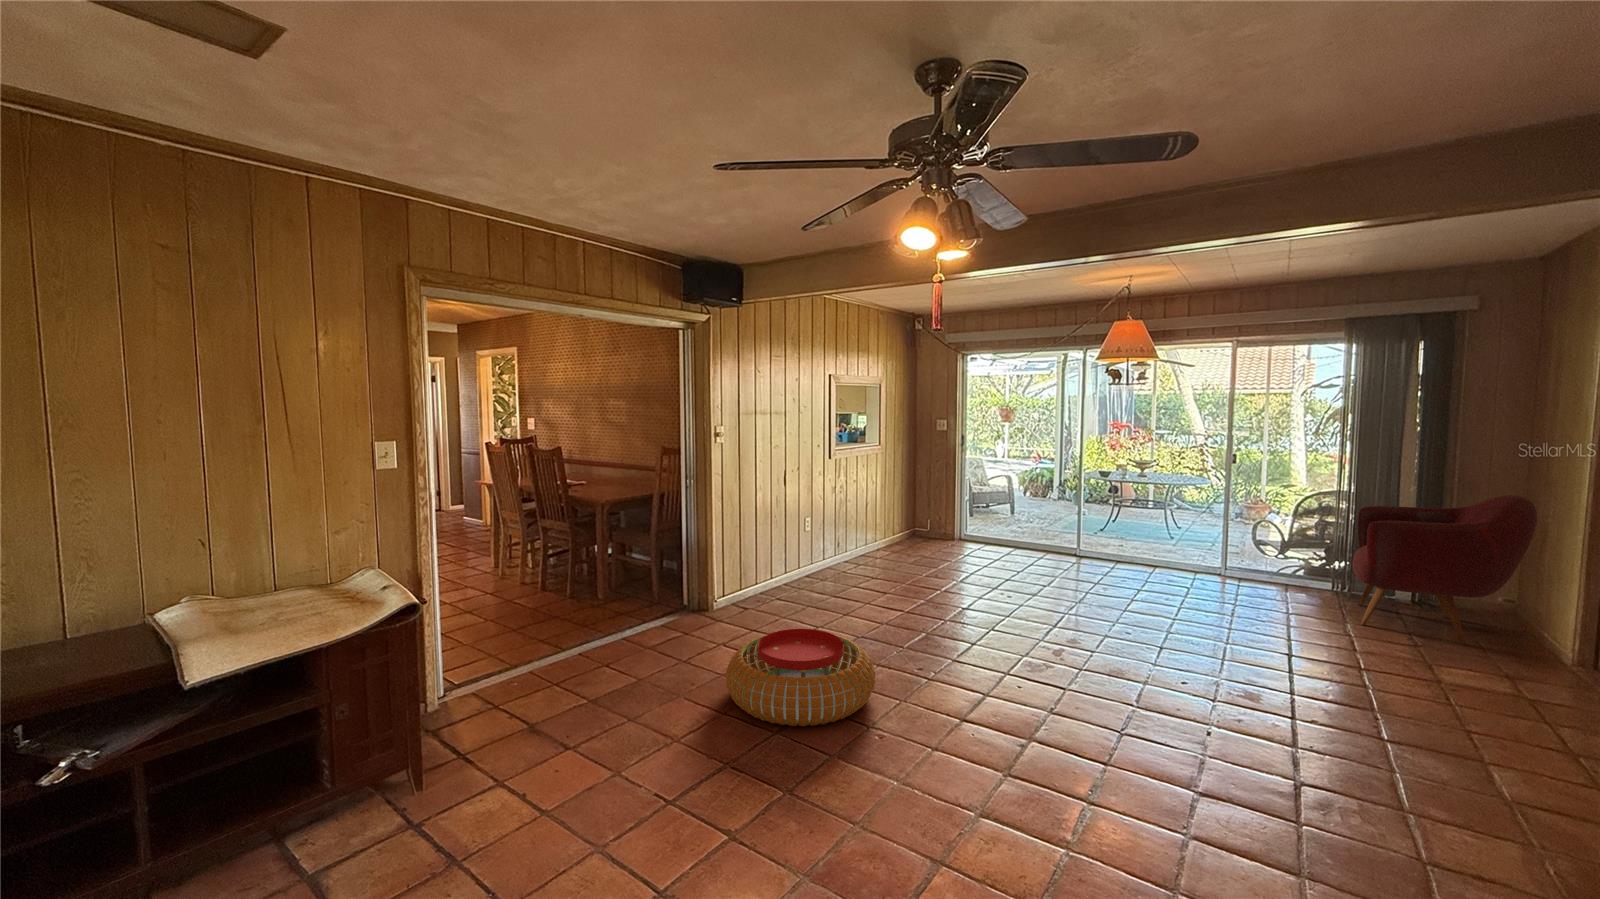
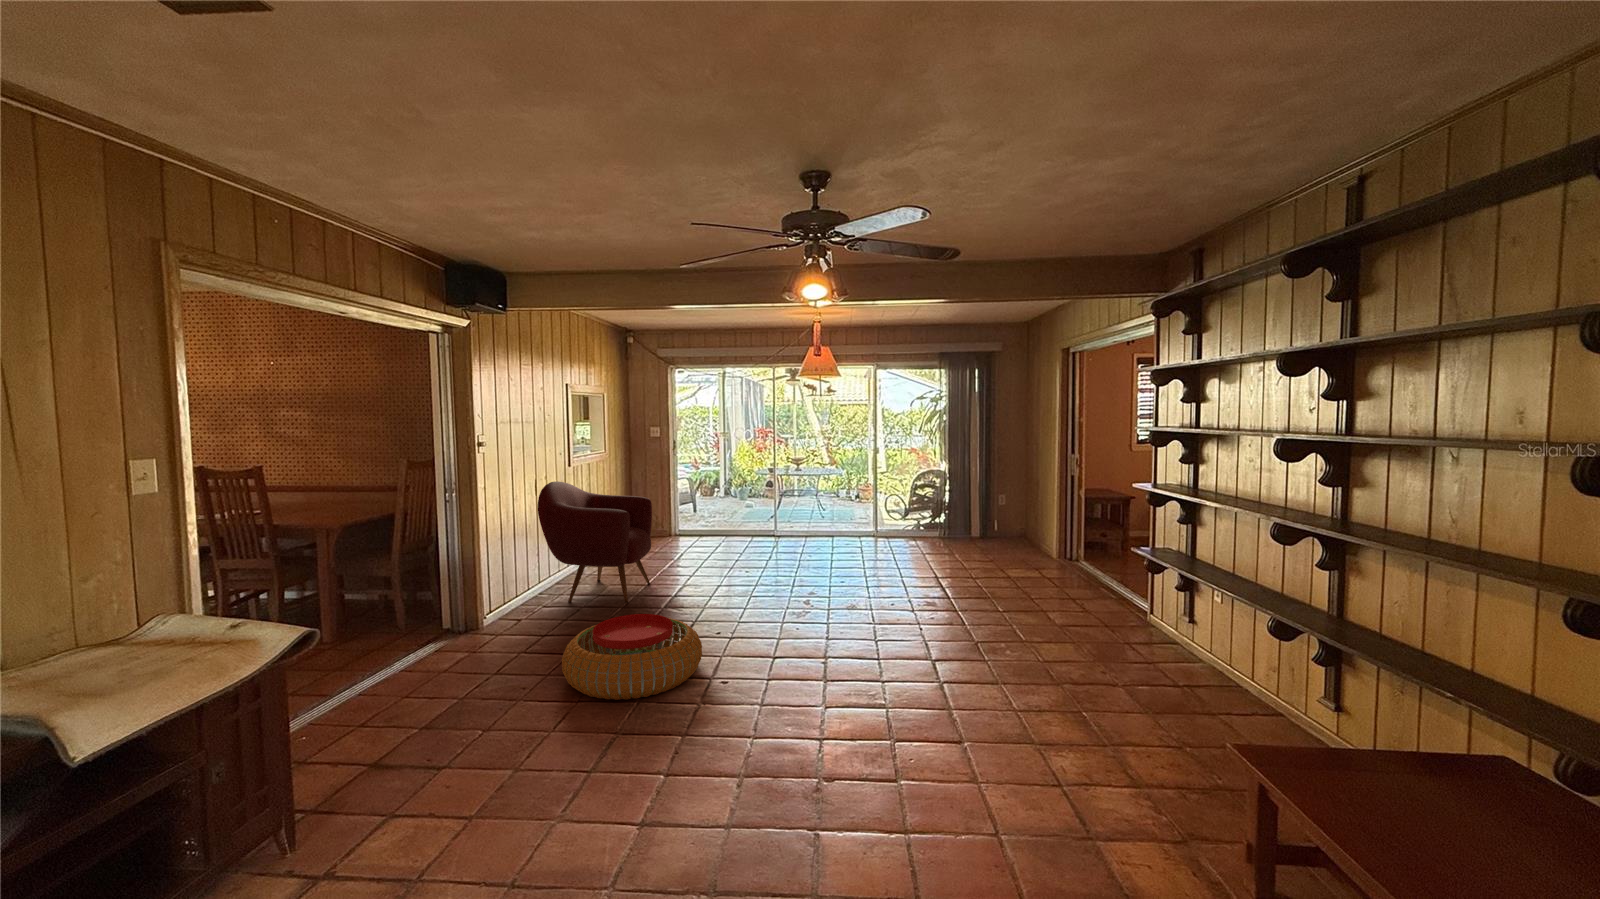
armchair: present [1353,495,1537,645] -> present [538,481,652,602]

